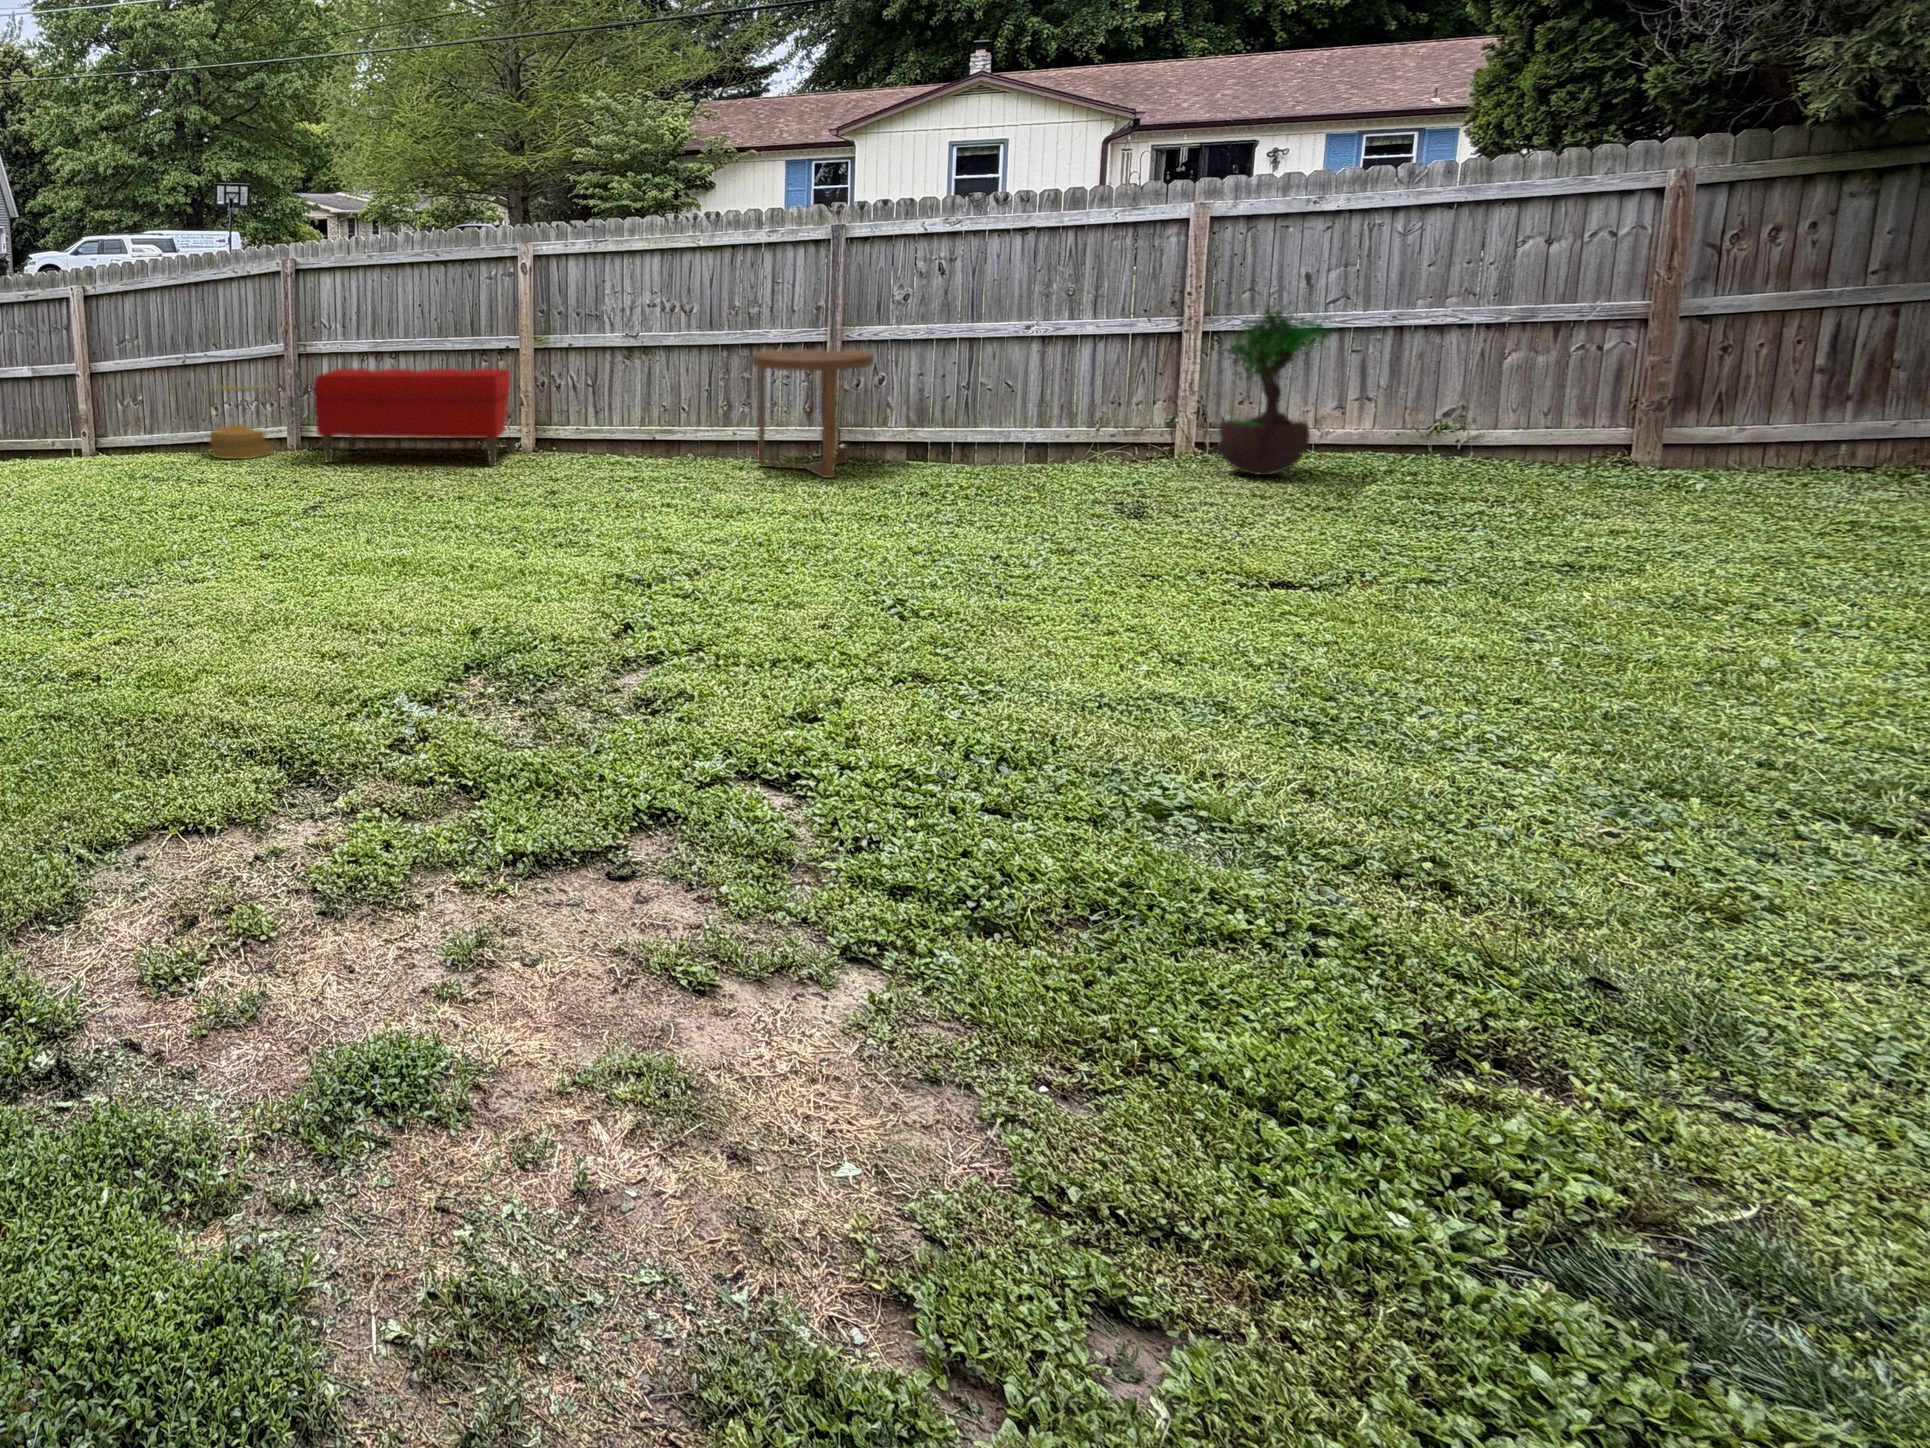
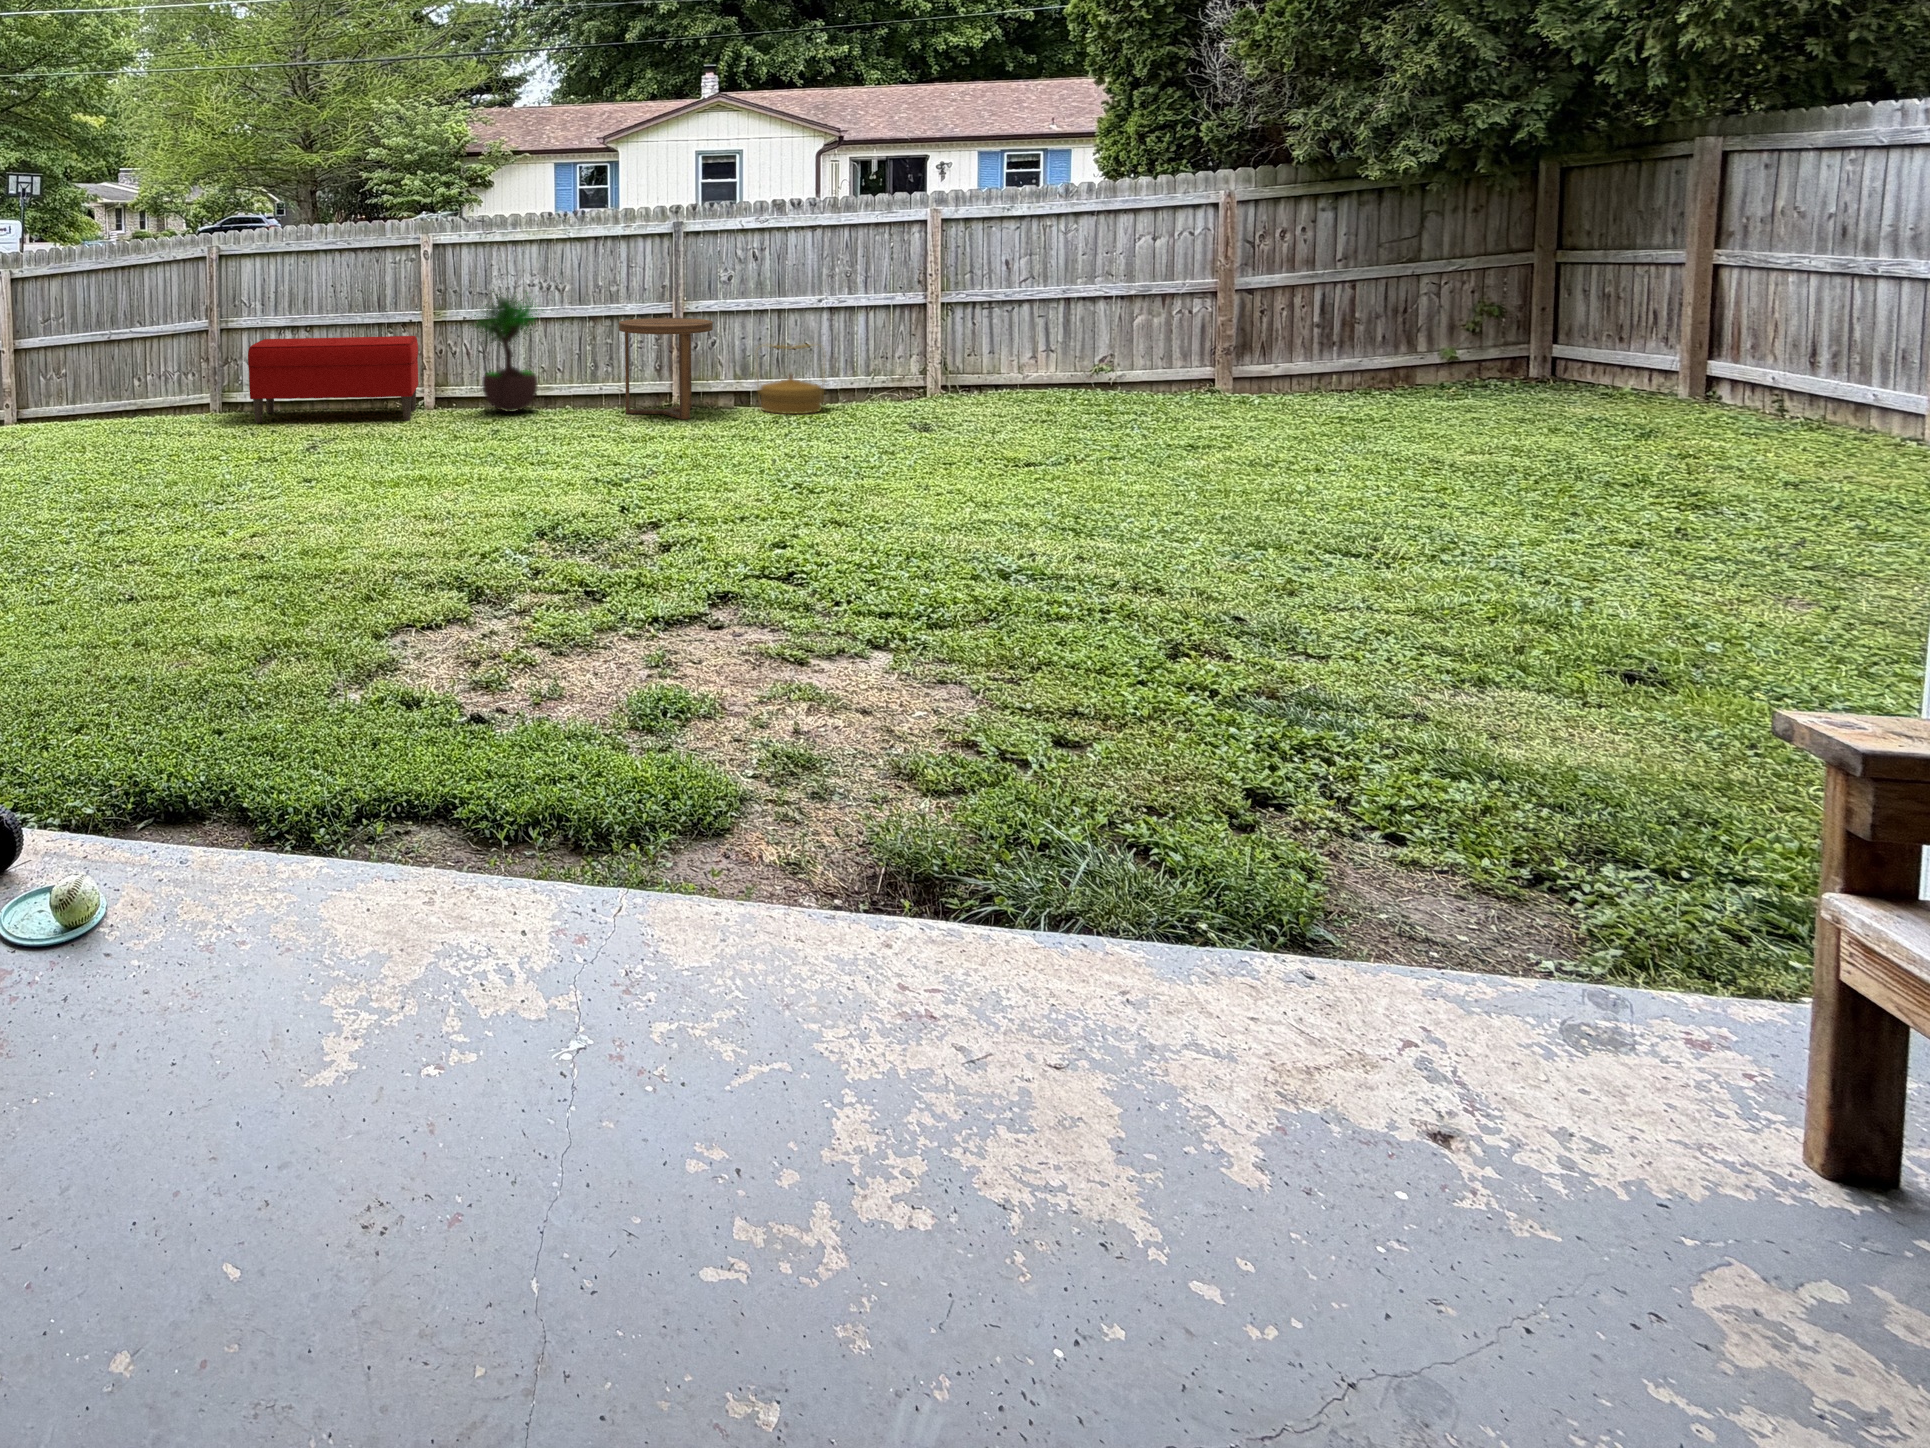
potted tree: present [1216,300,1337,475] -> present [470,291,538,412]
woven basket: present [206,386,275,459] -> present [757,344,824,414]

